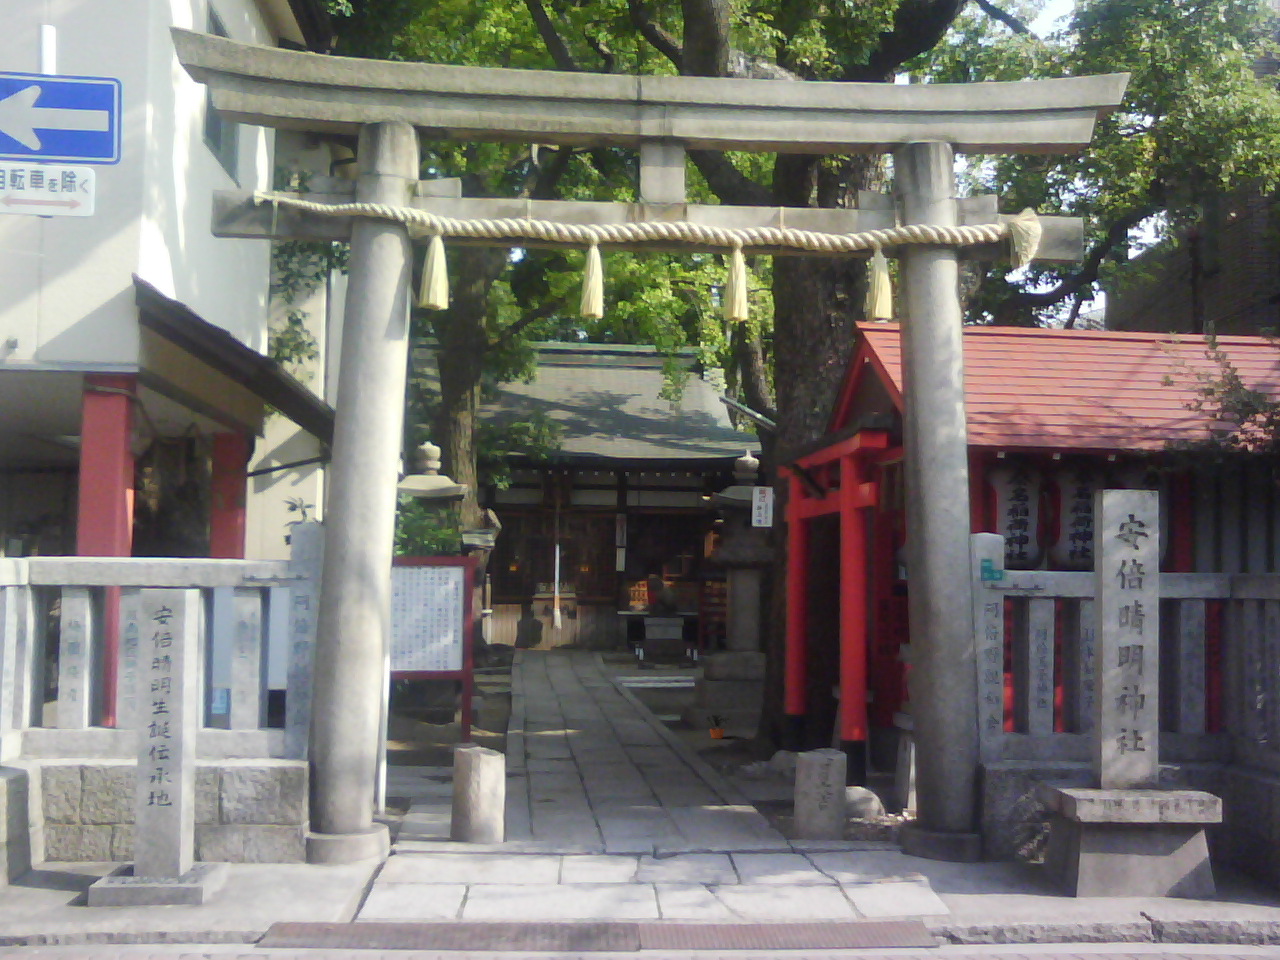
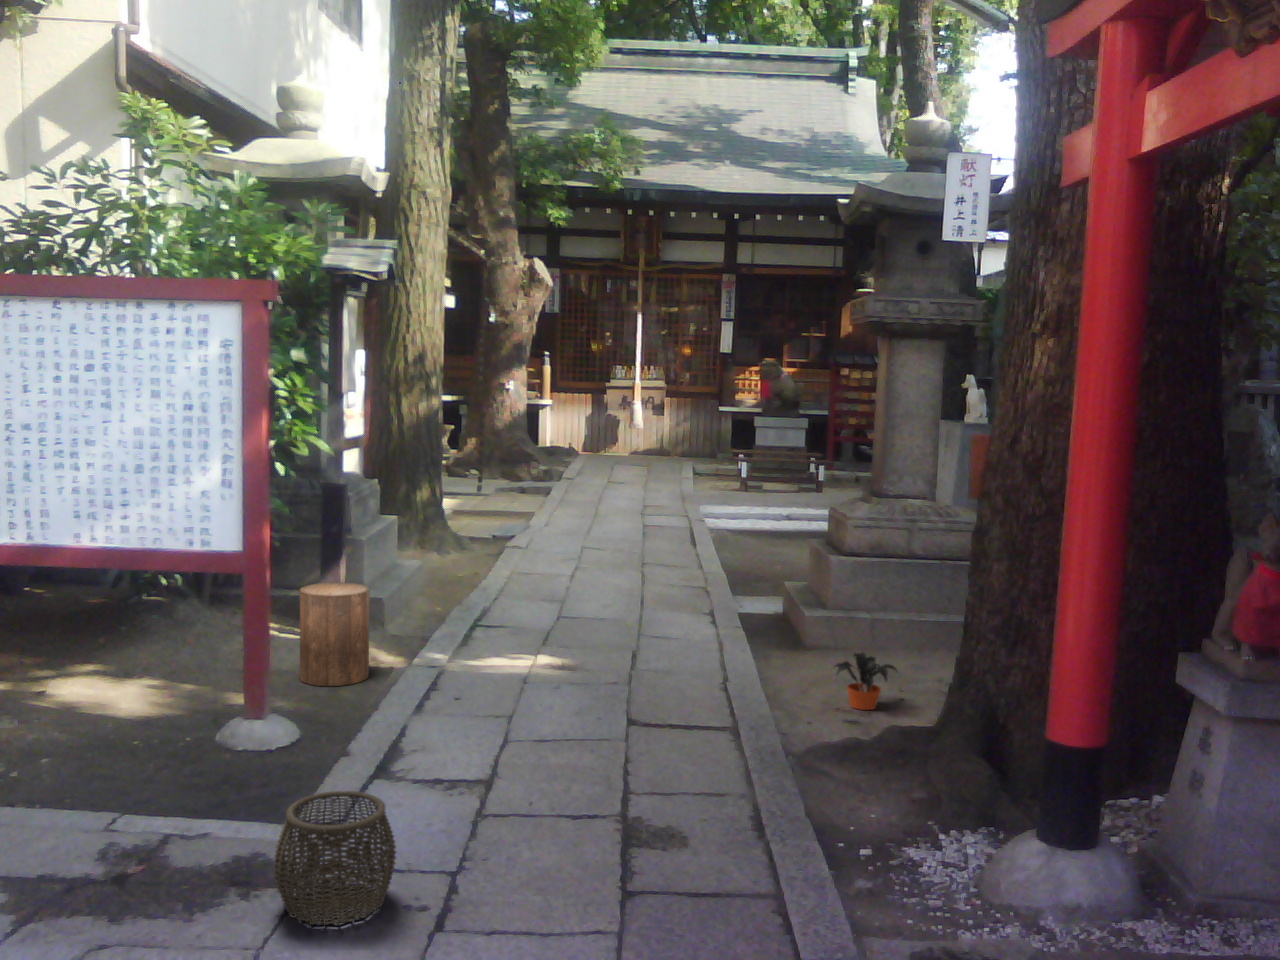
stool: none [460,691,492,737] -> present [300,582,370,686]
woven basket: none [524,735,562,773] -> present [274,791,396,925]

